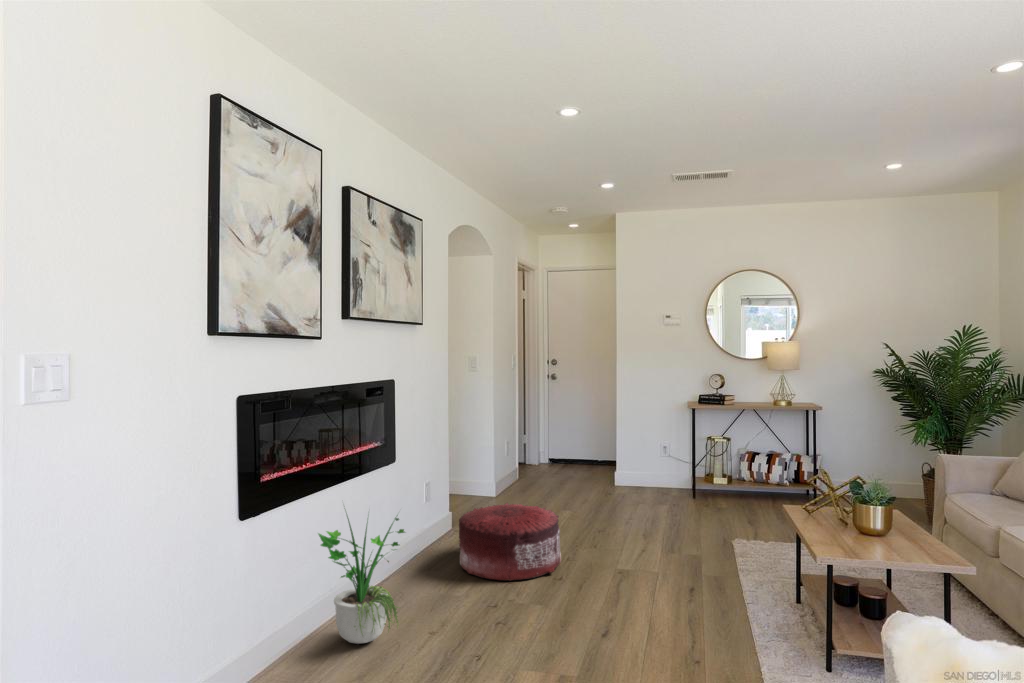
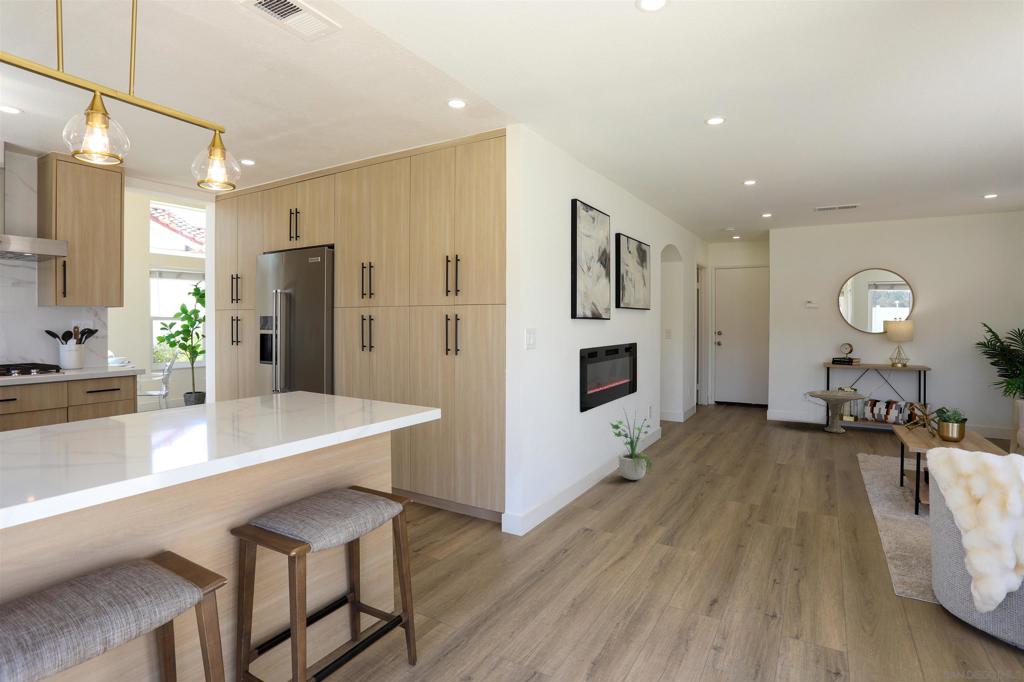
side table: none [666,441,744,503] -> present [807,390,866,433]
pouf: present [459,503,561,581] -> none [672,420,737,462]

